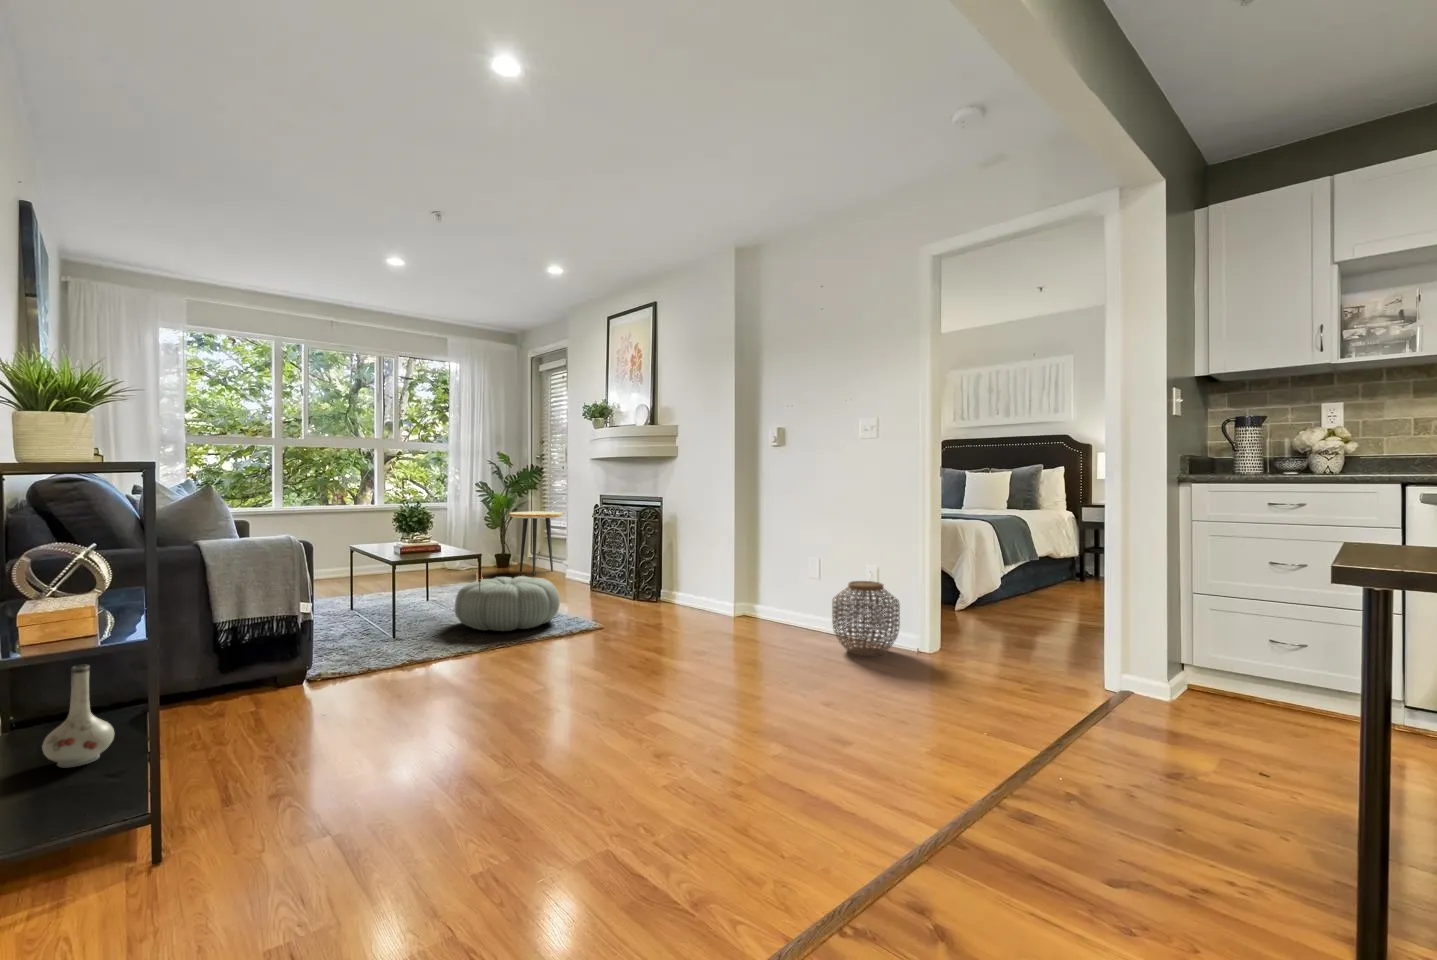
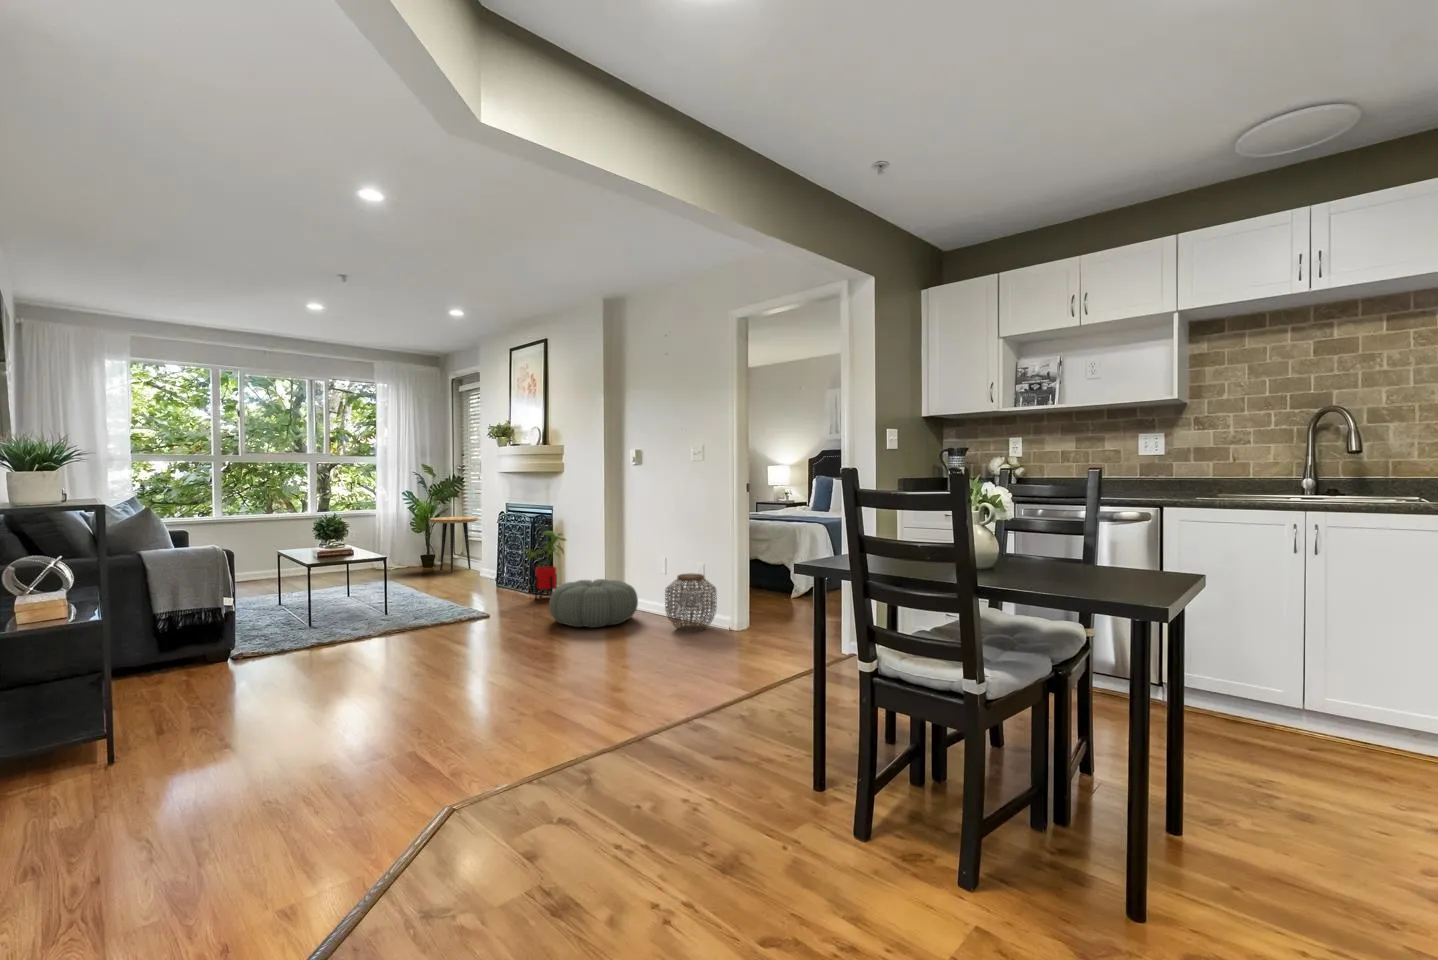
house plant: none [633,527,685,609] -> present [523,531,566,599]
pouf: present [455,576,560,631] -> present [549,579,638,627]
vase: present [42,665,114,768] -> none [25,641,77,712]

